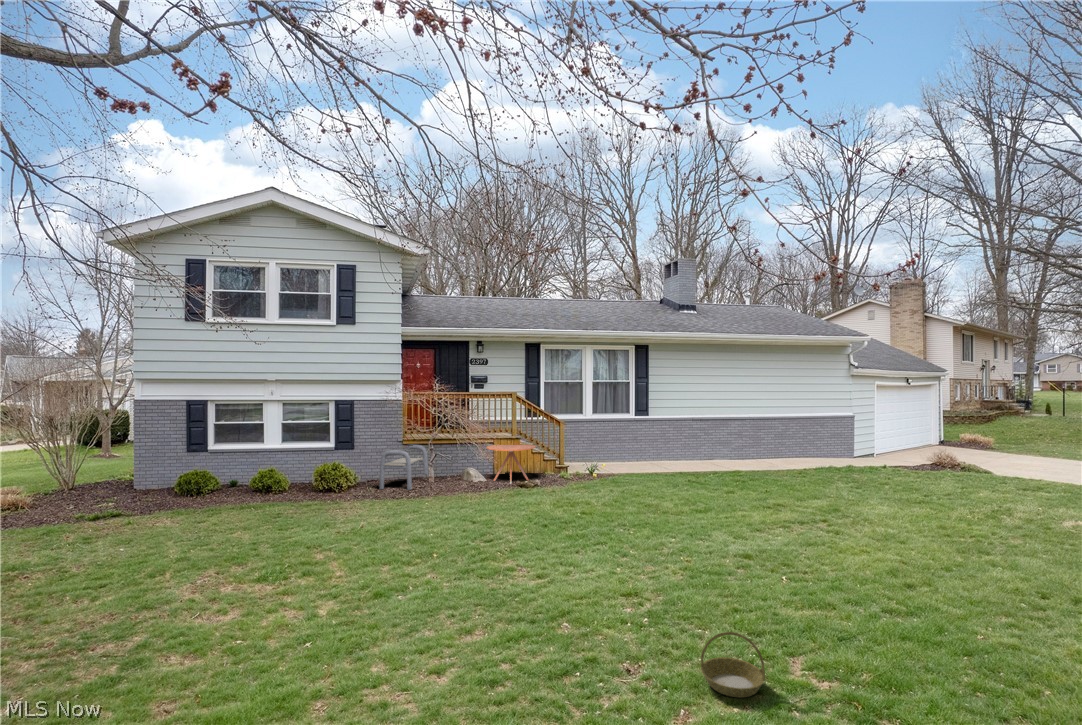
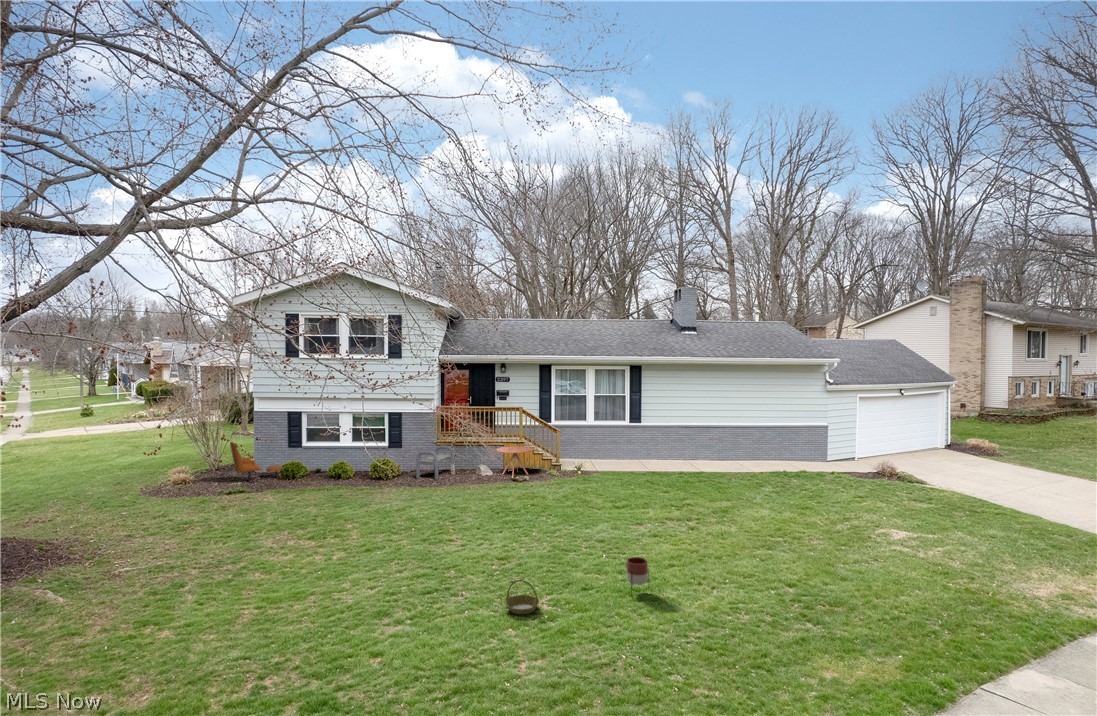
lounge chair: none [96,443,182,504] -> present [230,442,282,482]
planter: none [856,578,897,644] -> present [627,557,649,595]

